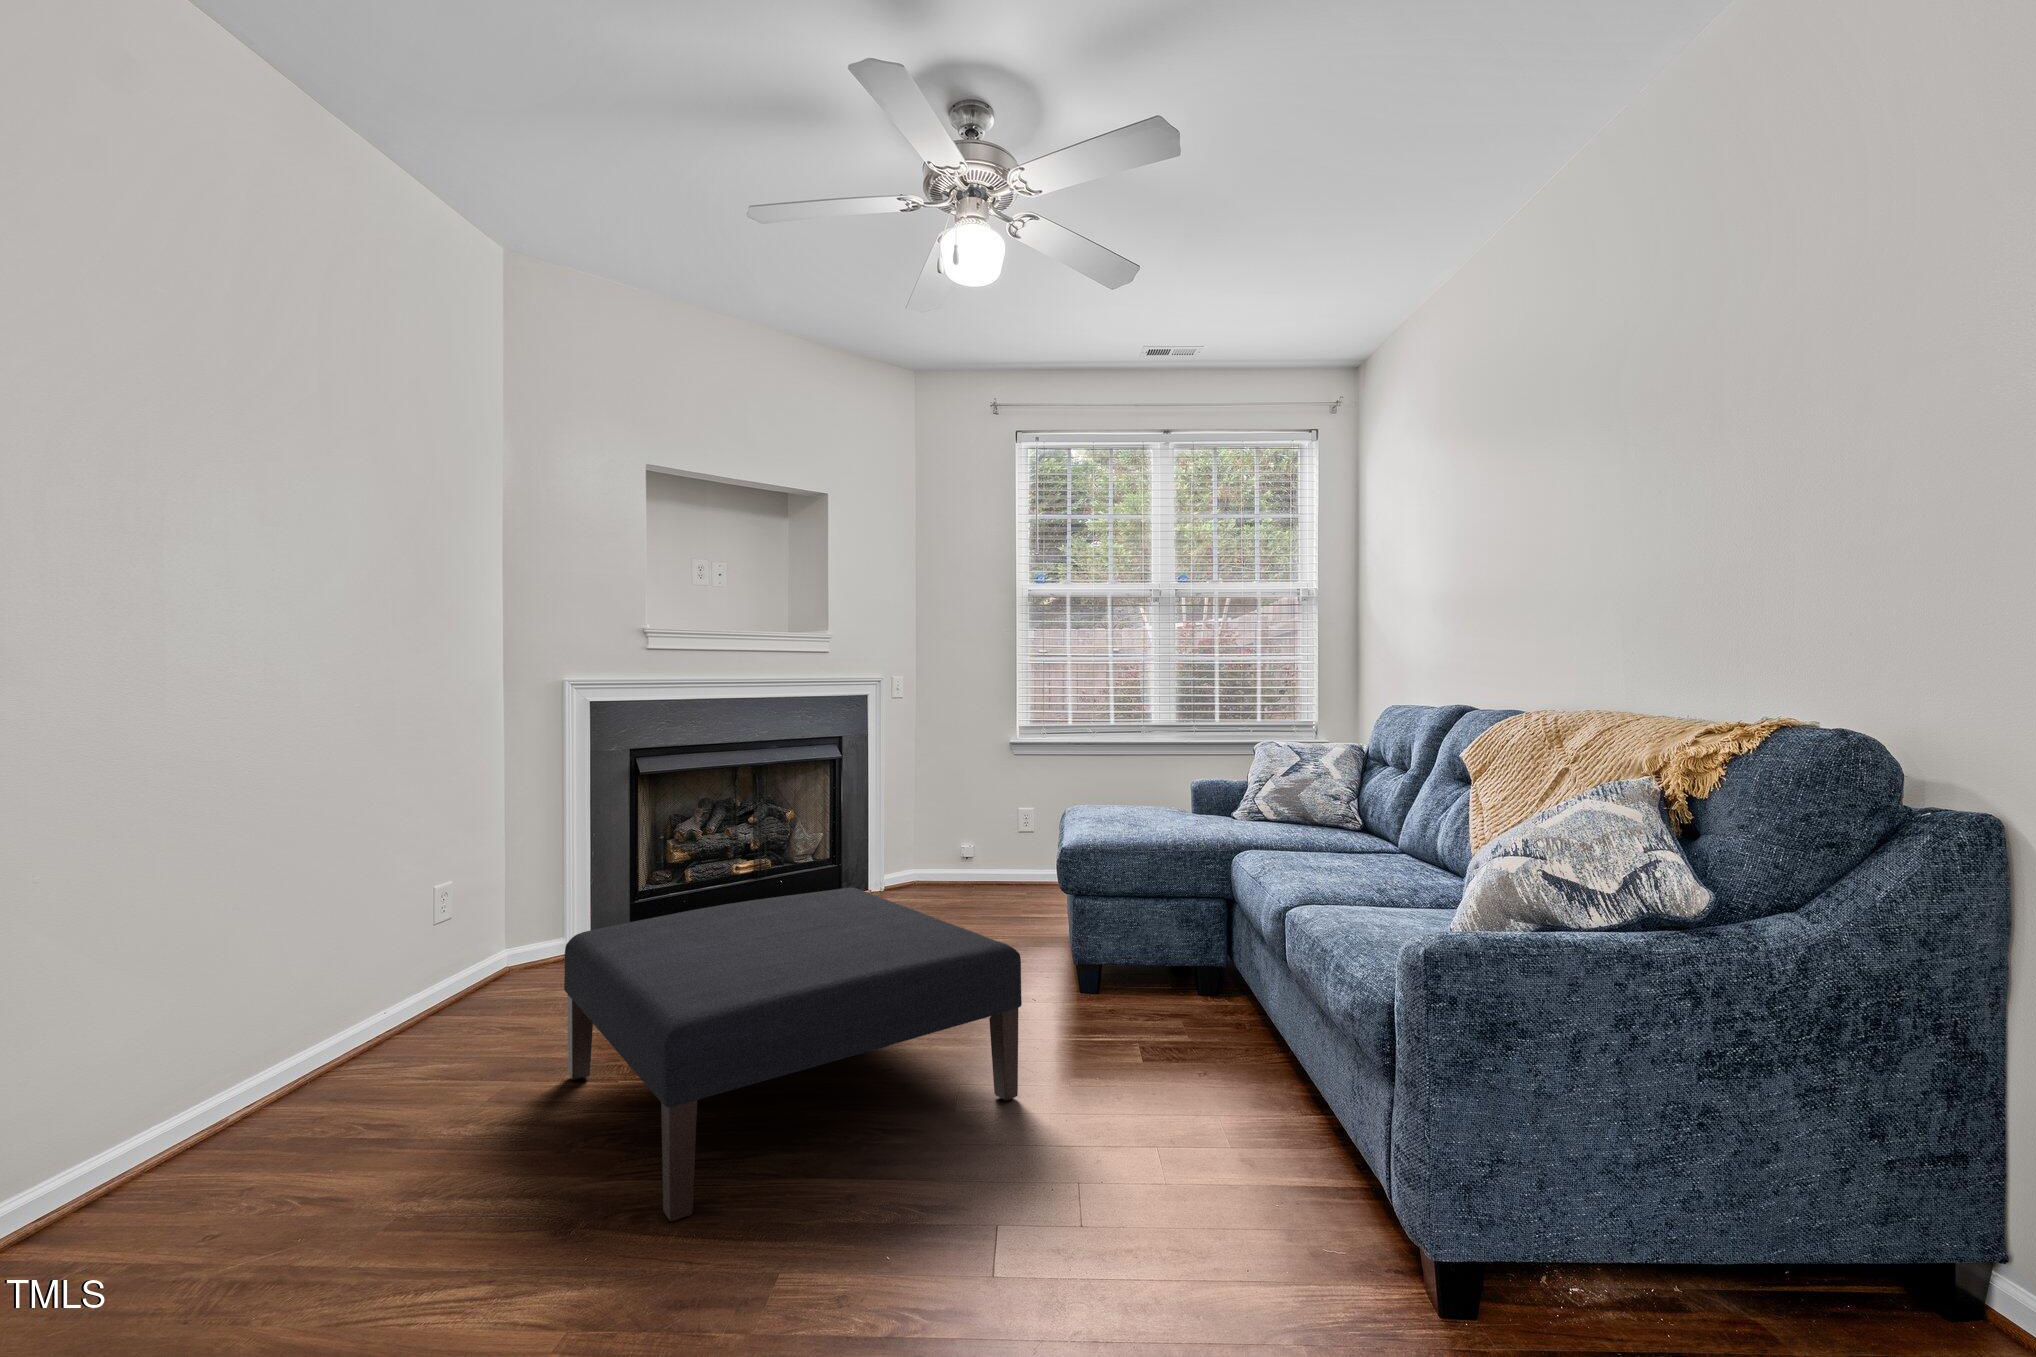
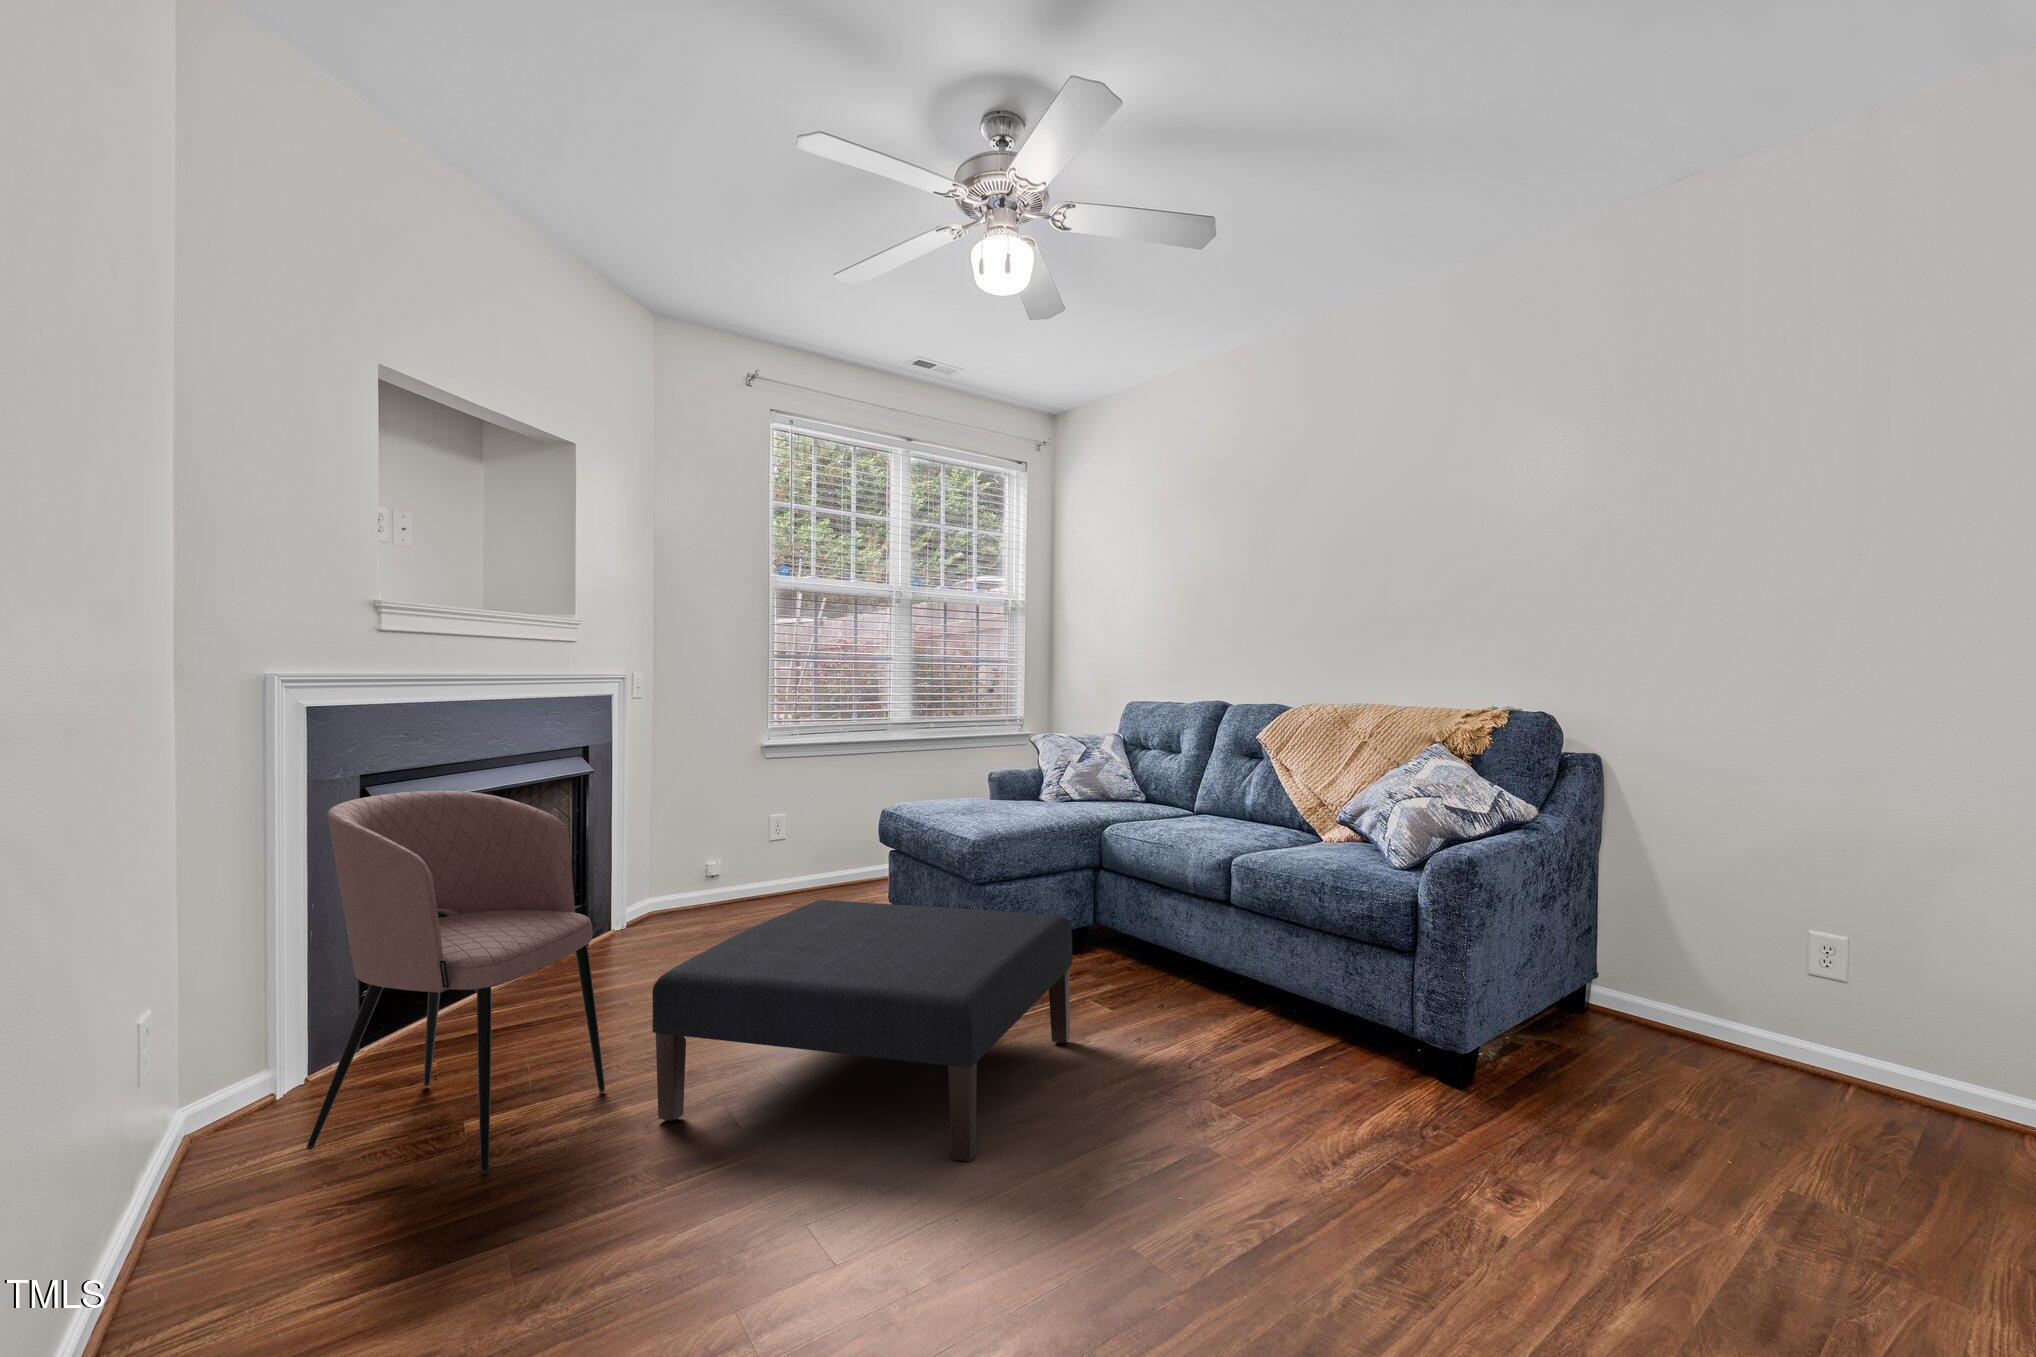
armchair: none [364,748,597,1088] -> present [307,791,605,1174]

